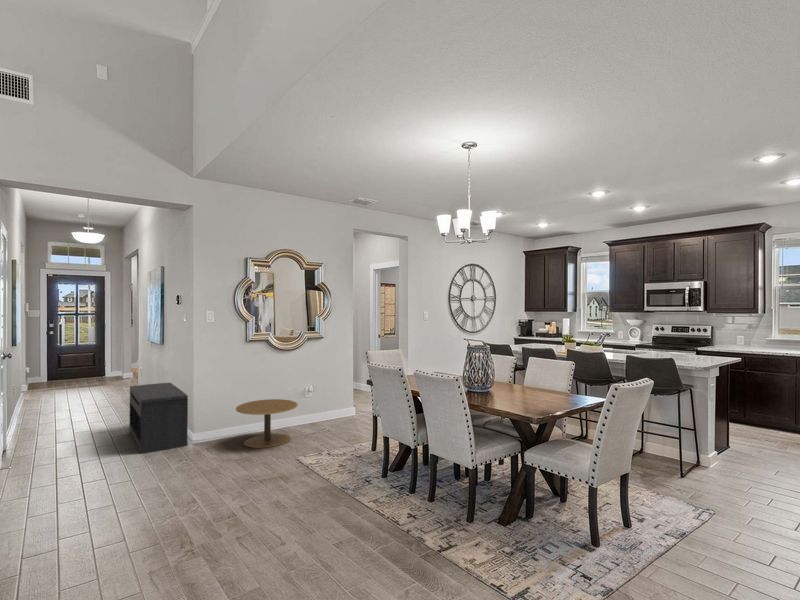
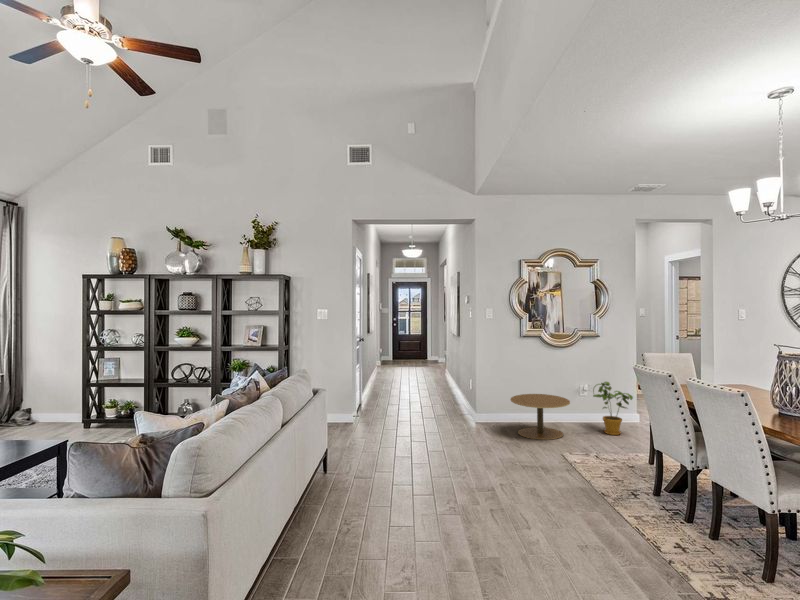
house plant: none [316,380,351,430] -> present [593,382,633,435]
bench: present [129,383,188,453] -> none [432,370,471,426]

